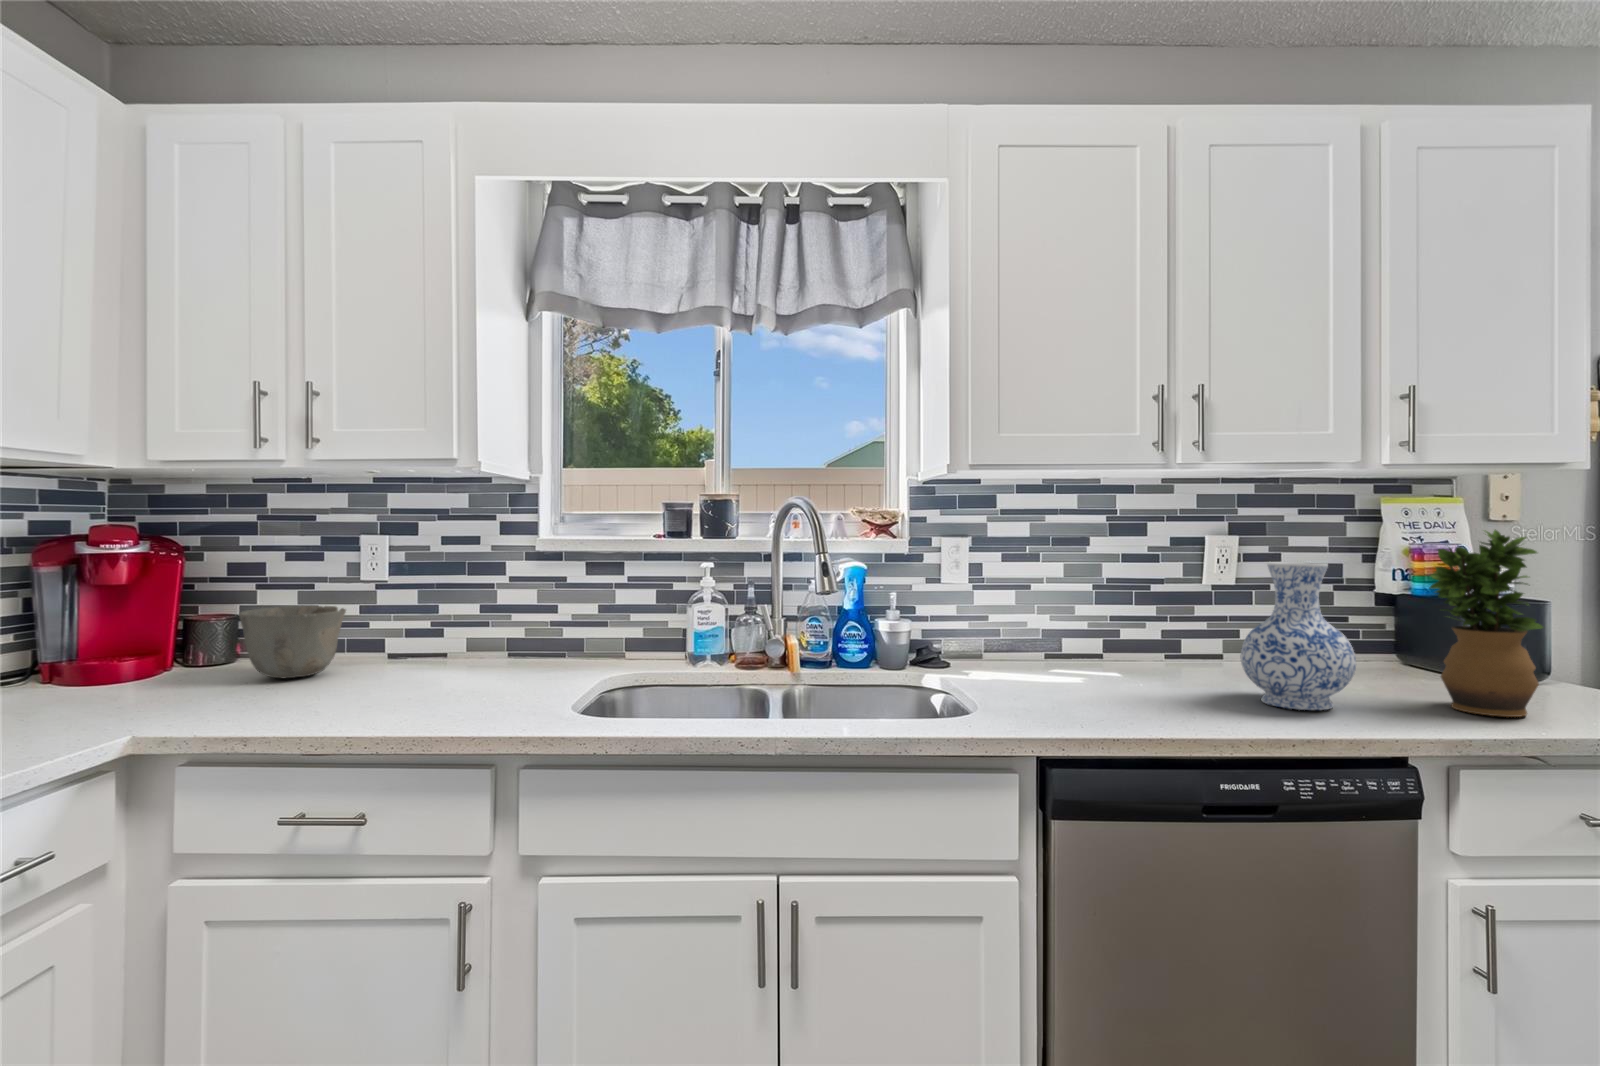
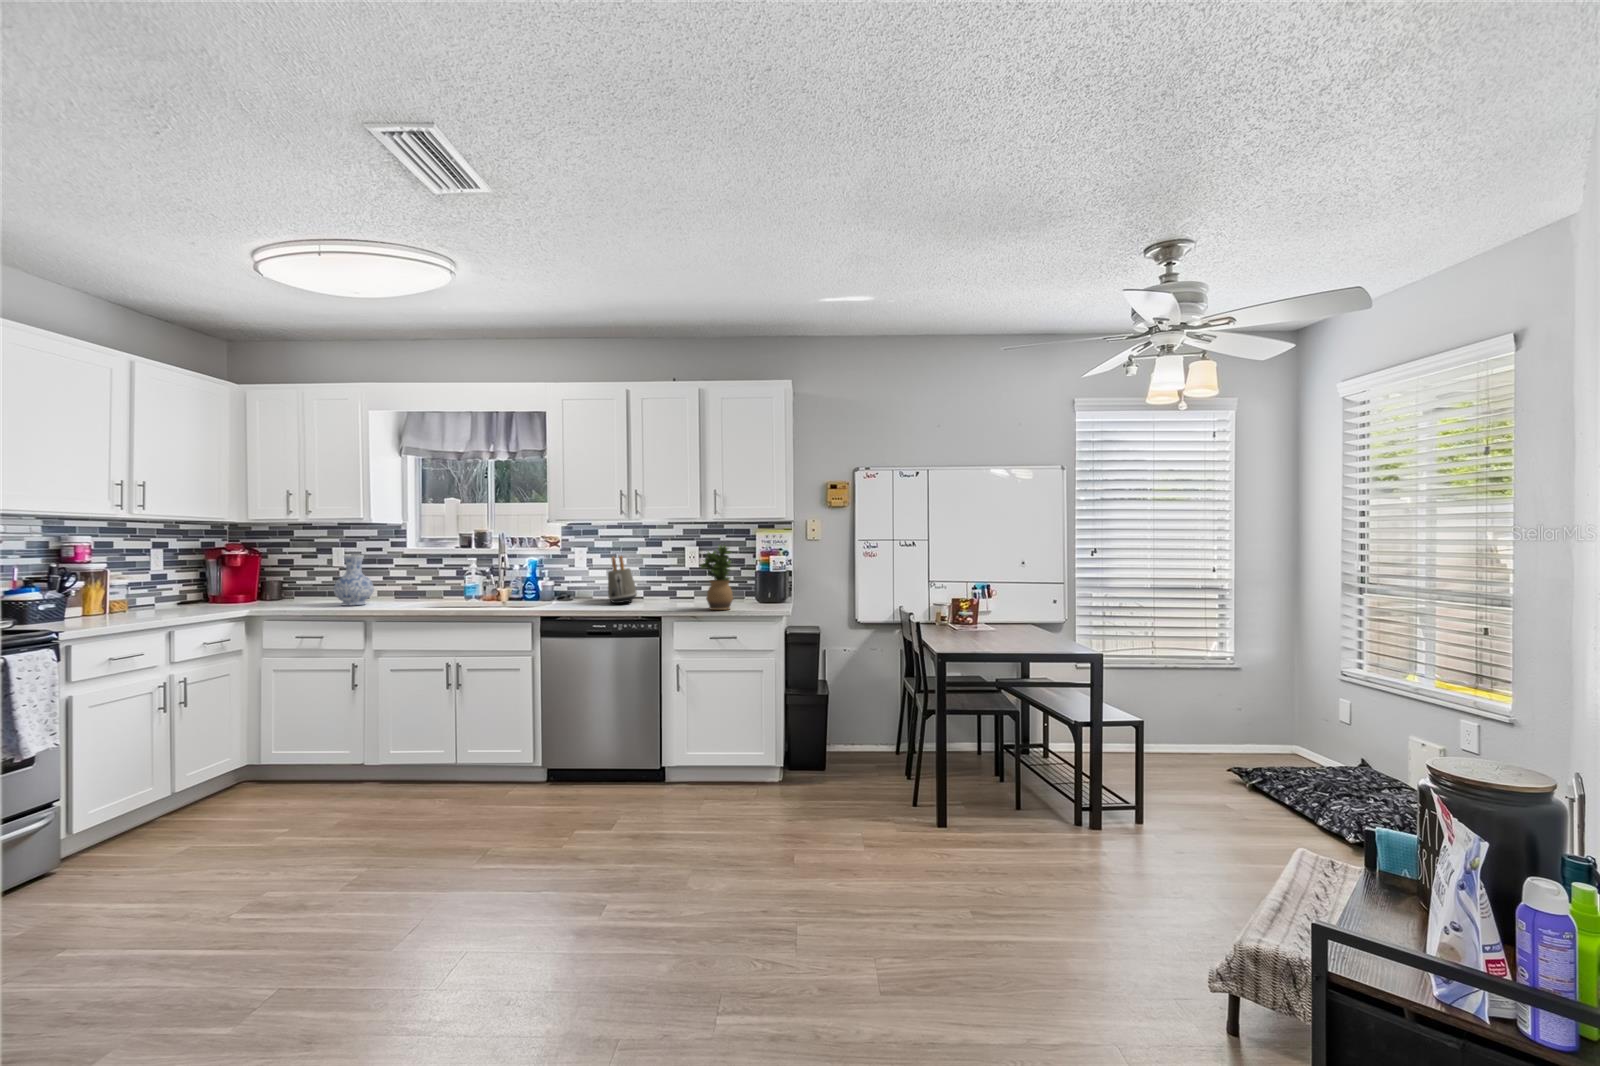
toaster: none [1070,557,1180,686] -> present [608,556,637,603]
vase: present [1241,562,1356,710] -> present [334,555,374,606]
ceramic bowl: present [239,606,346,678] -> none [281,576,323,602]

